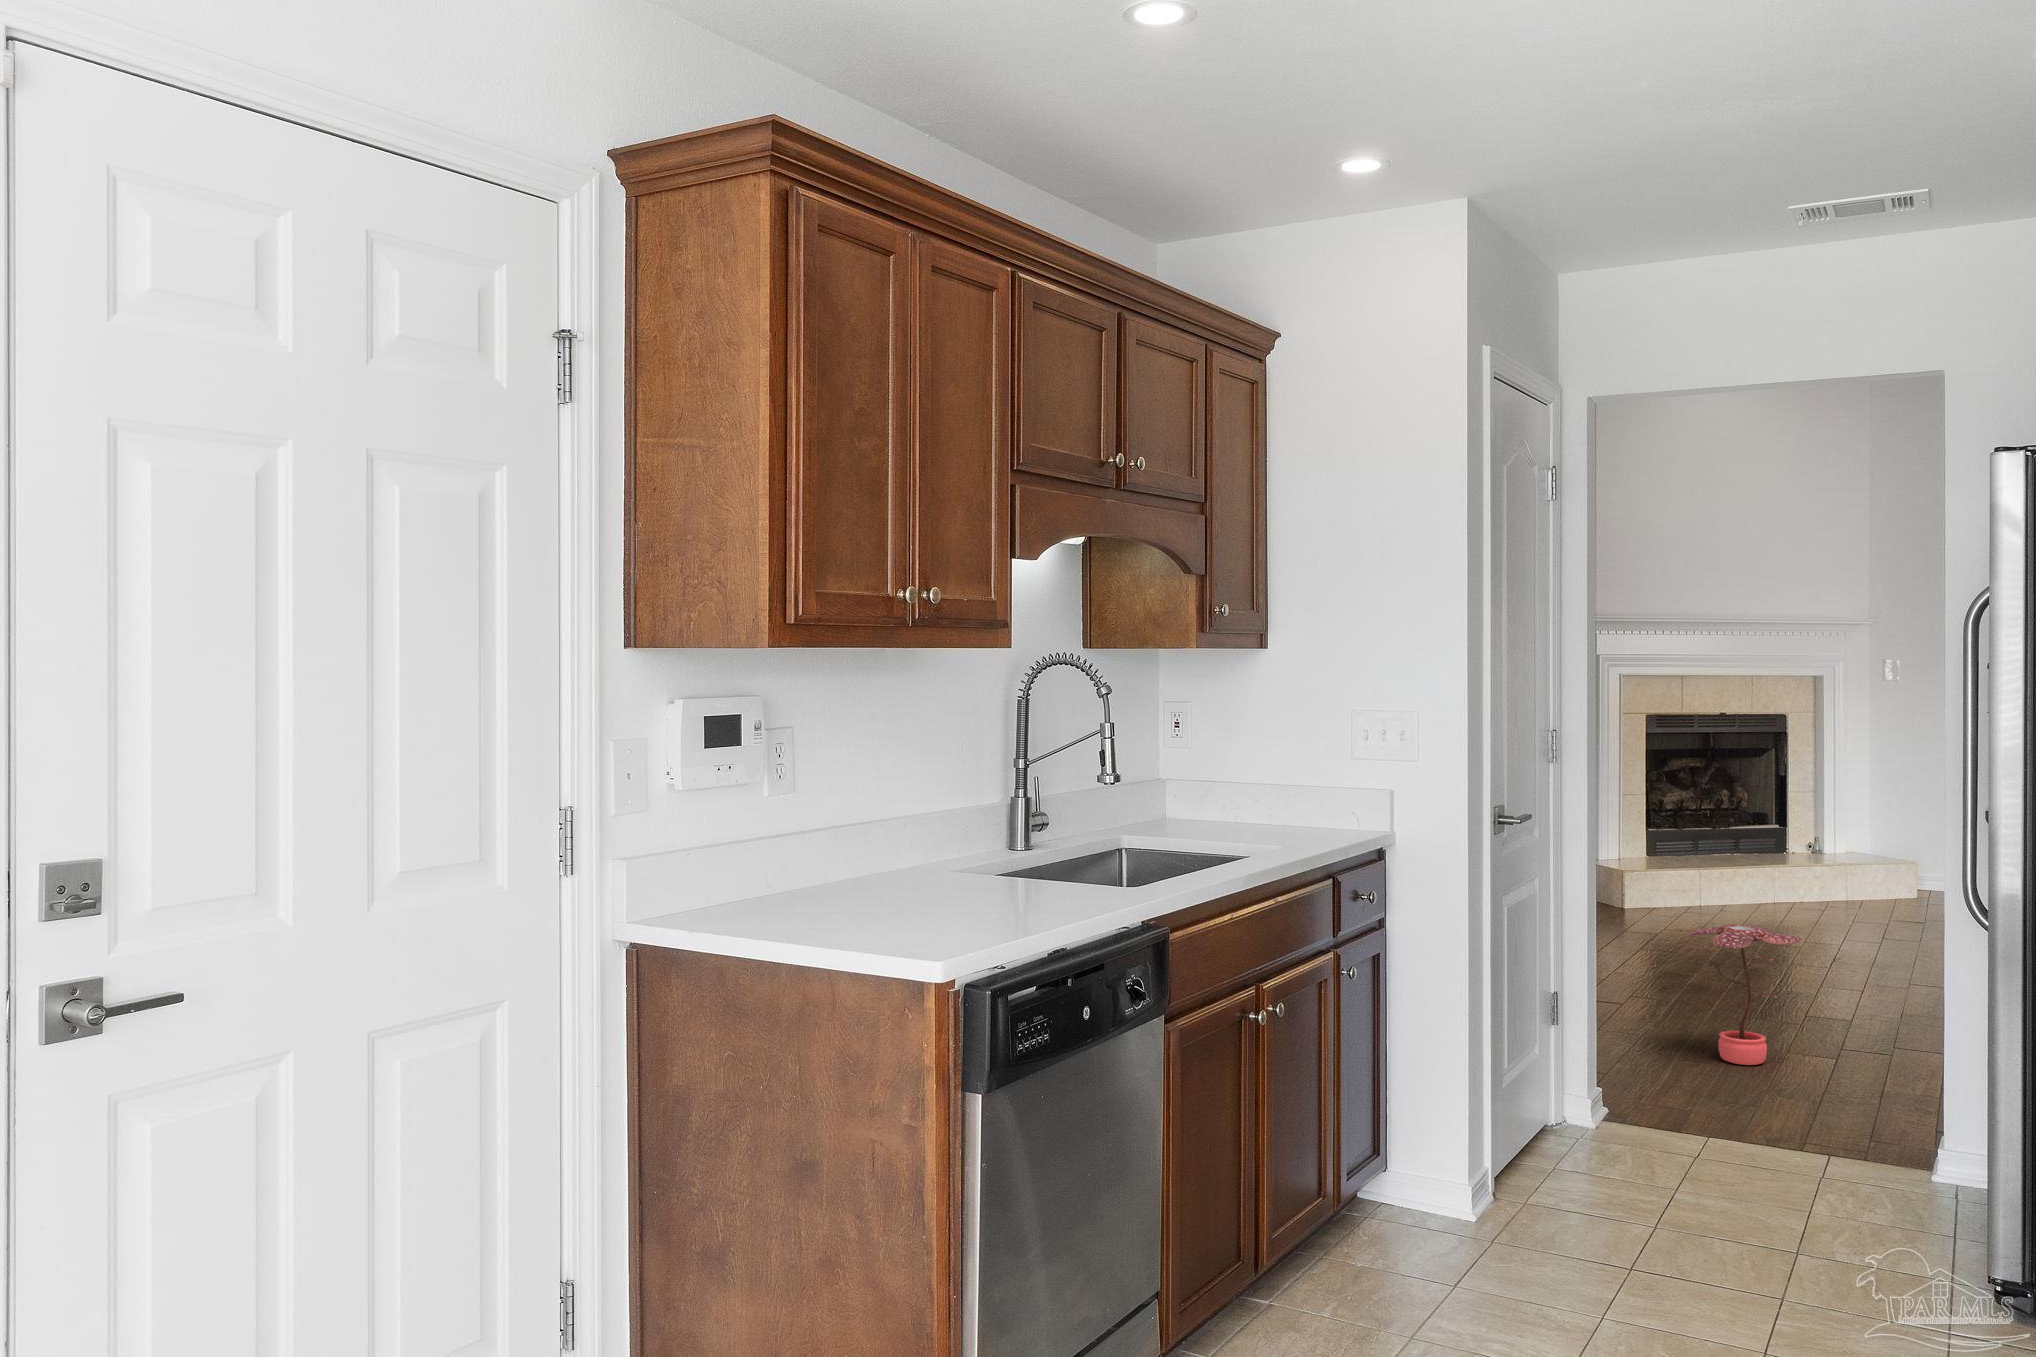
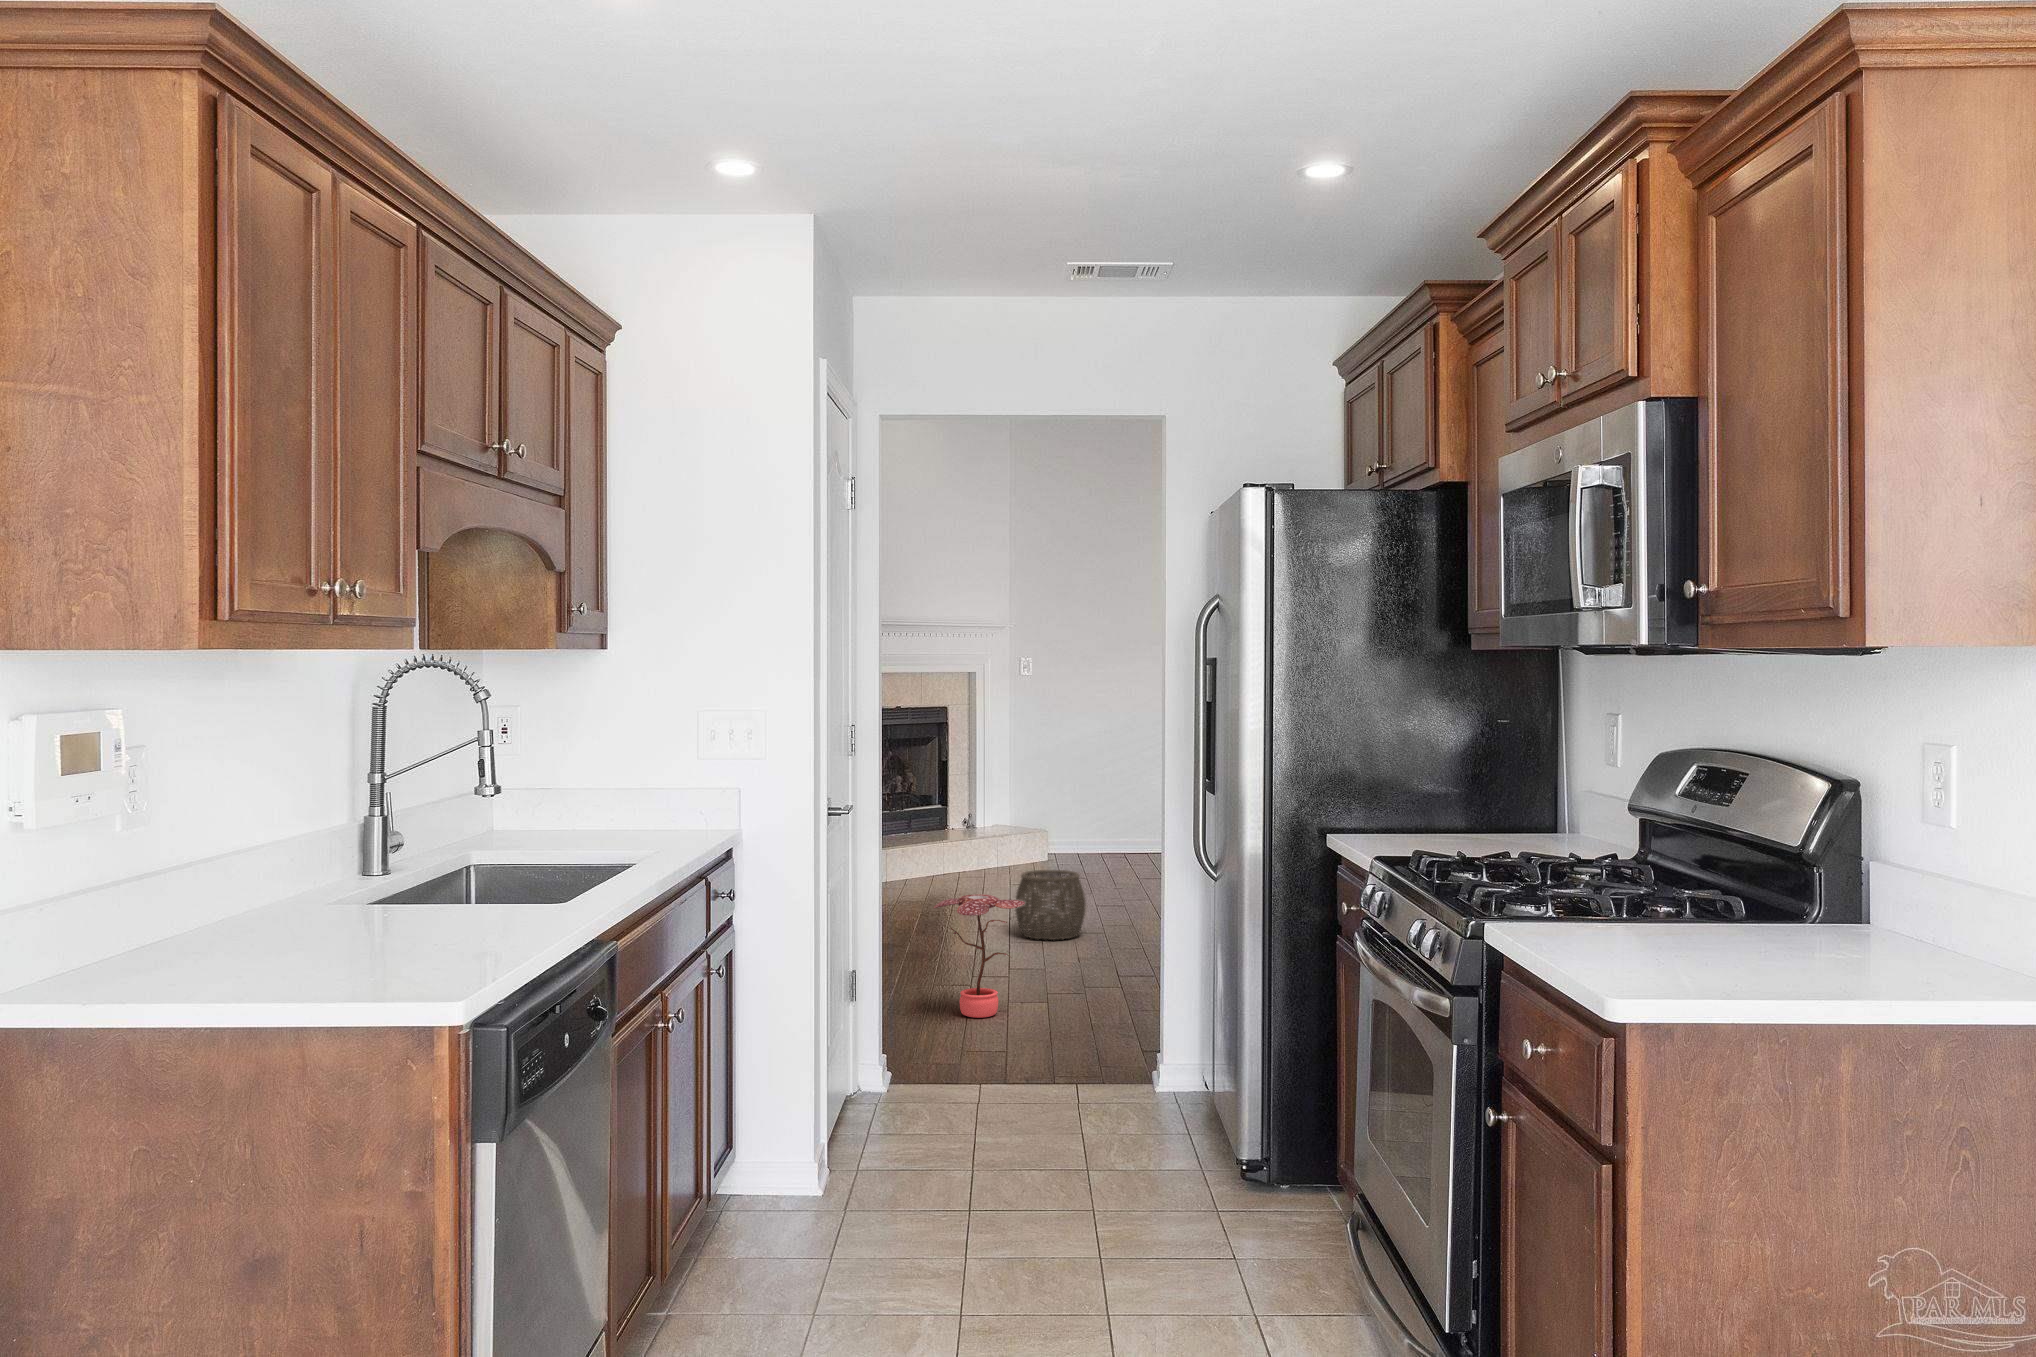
woven basket: none [1830,906,1927,990] -> present [1015,870,1086,940]

